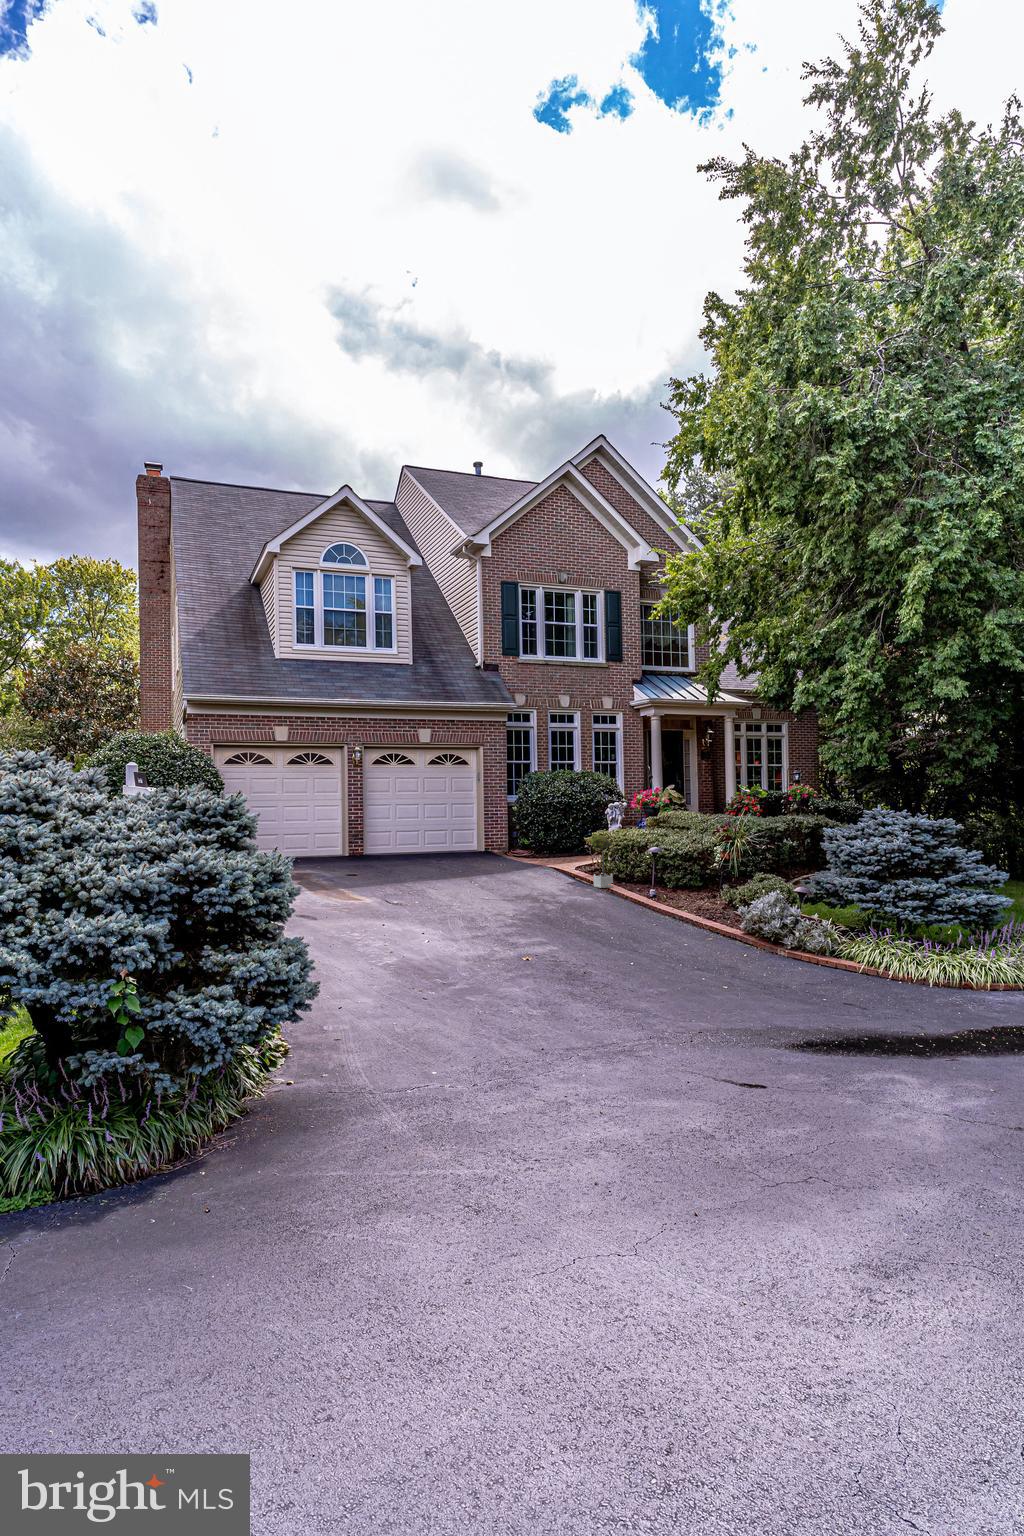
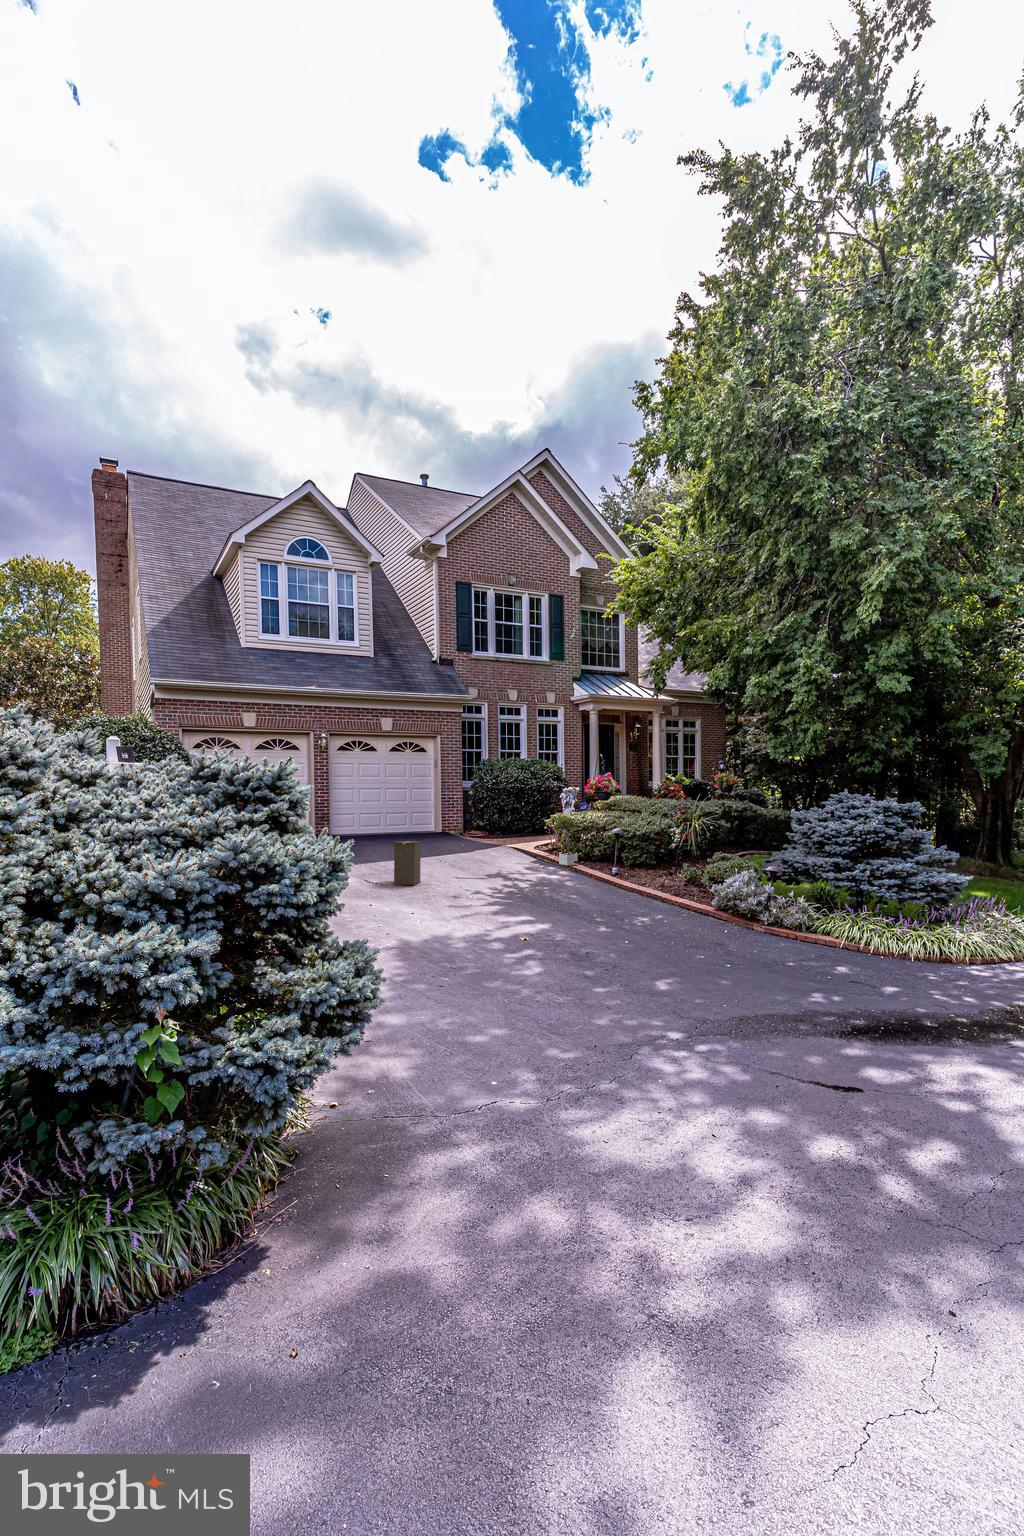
cardboard box: none [410,861,437,906] -> present [394,841,421,885]

